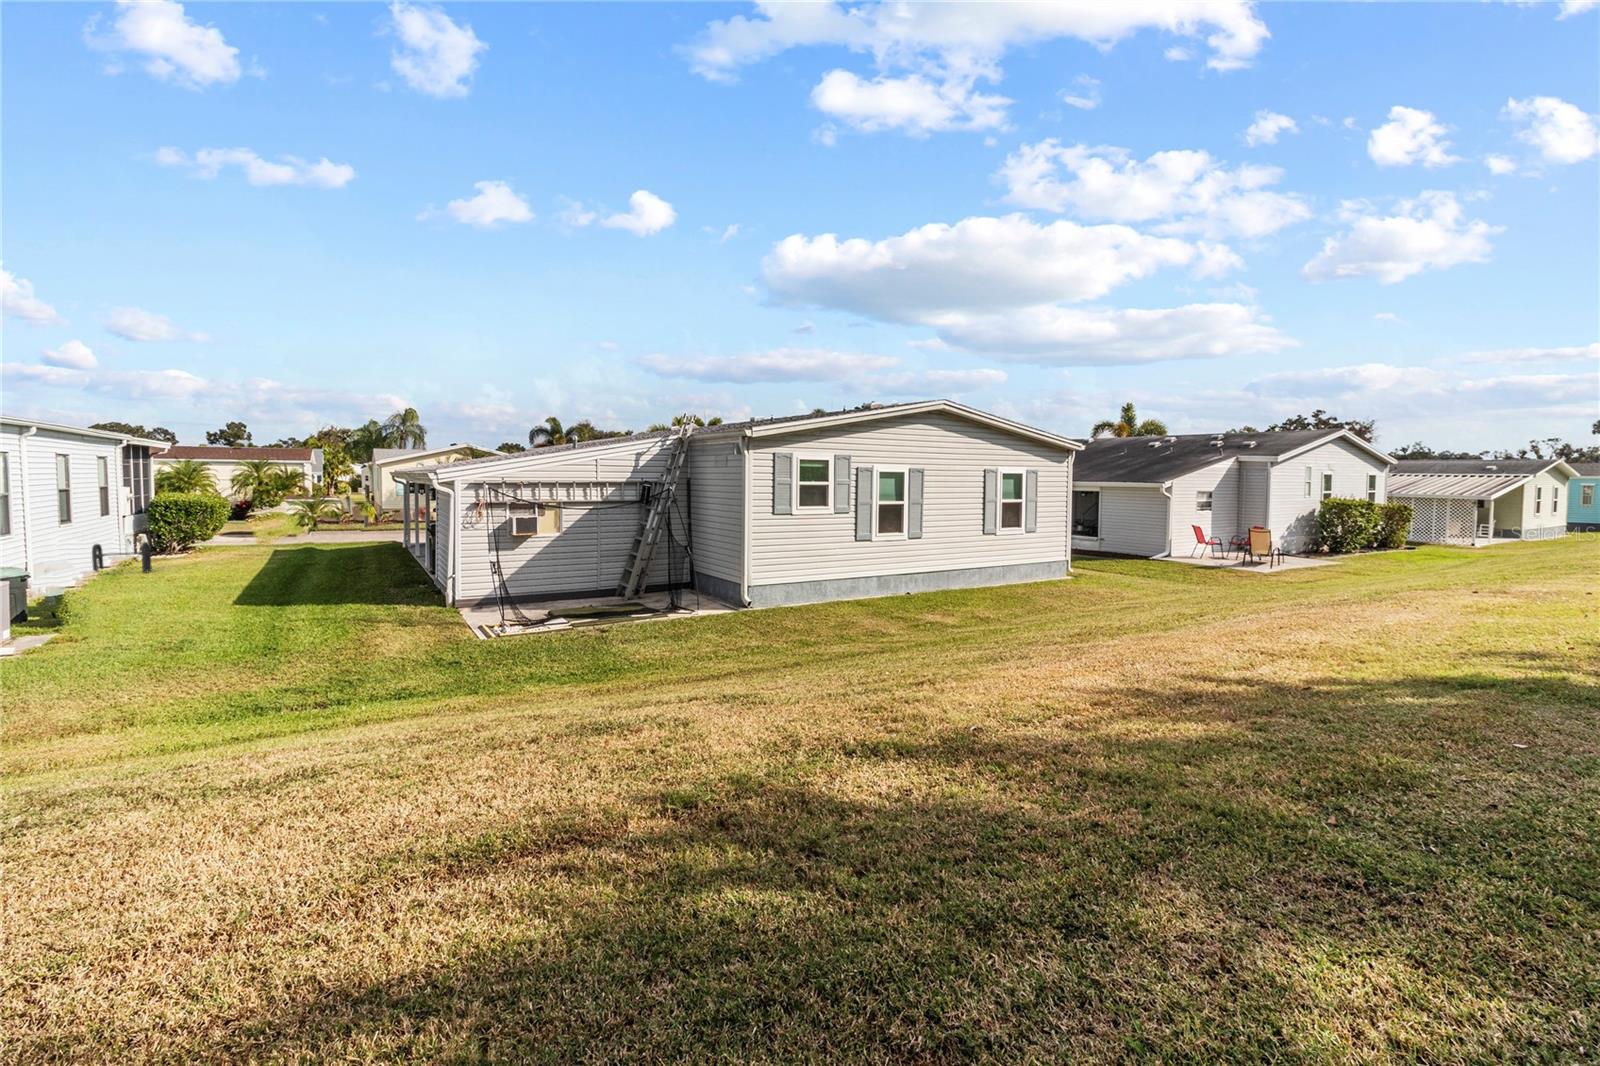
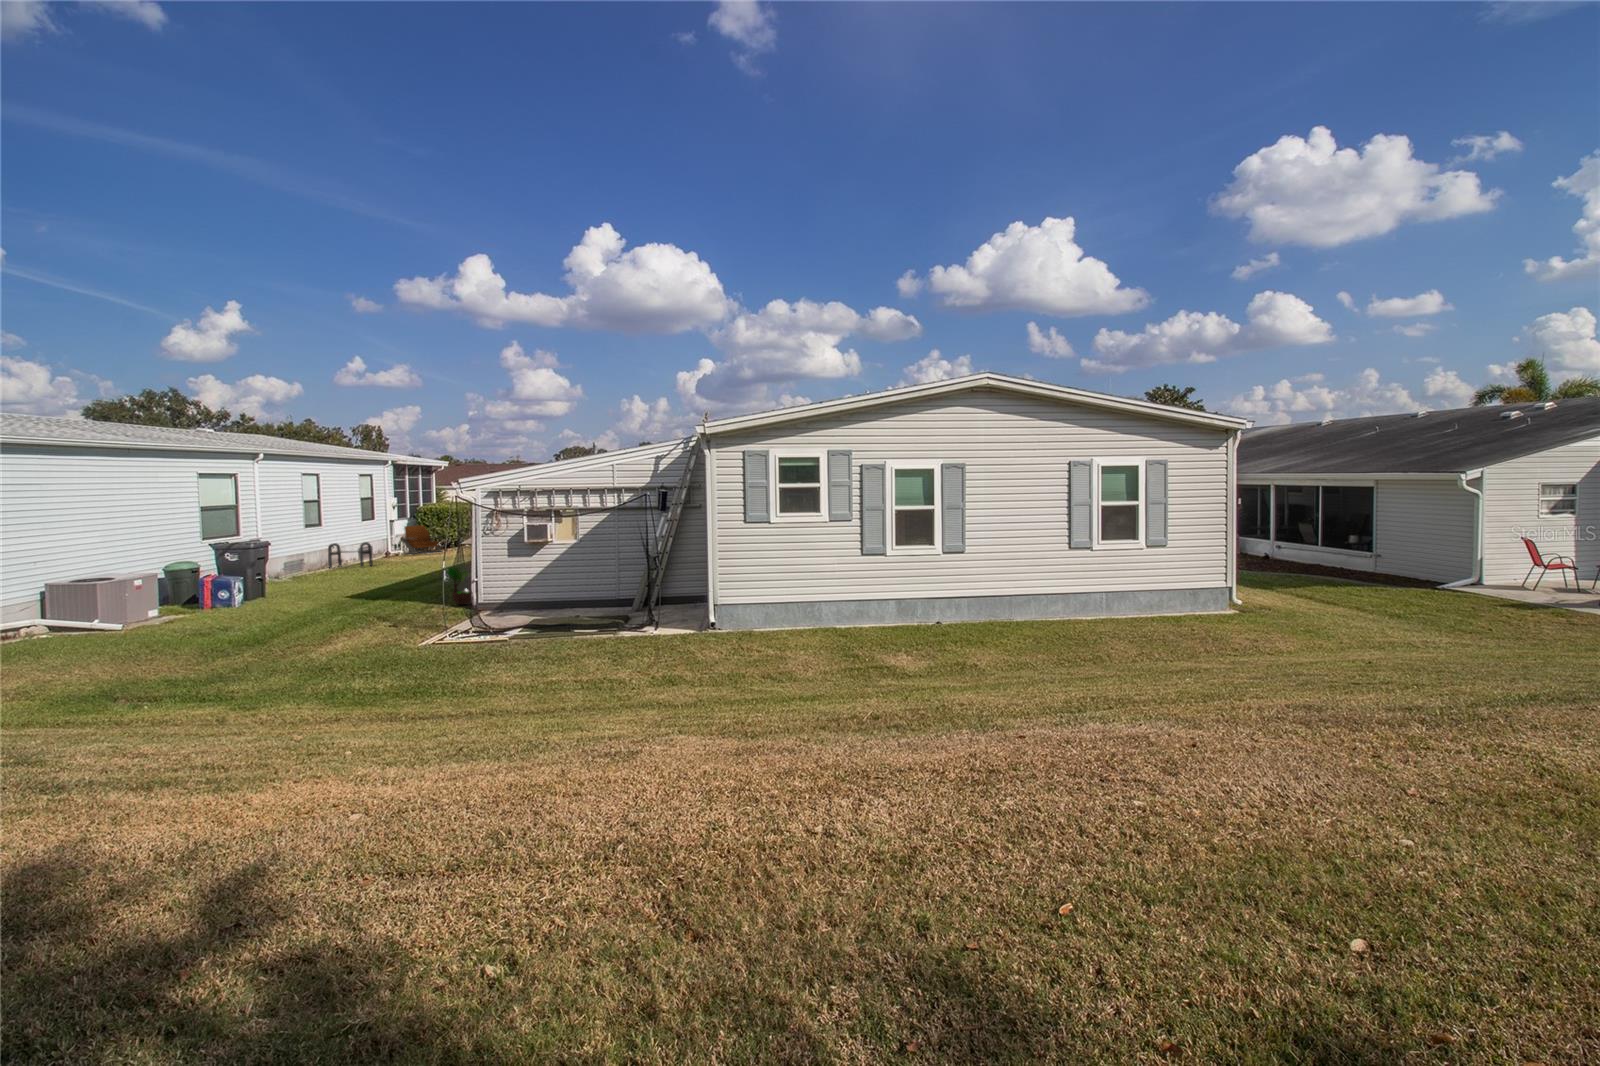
lounge chair: none [135,521,197,557] -> present [401,525,442,554]
potted tree: none [412,557,443,602] -> present [447,567,472,605]

